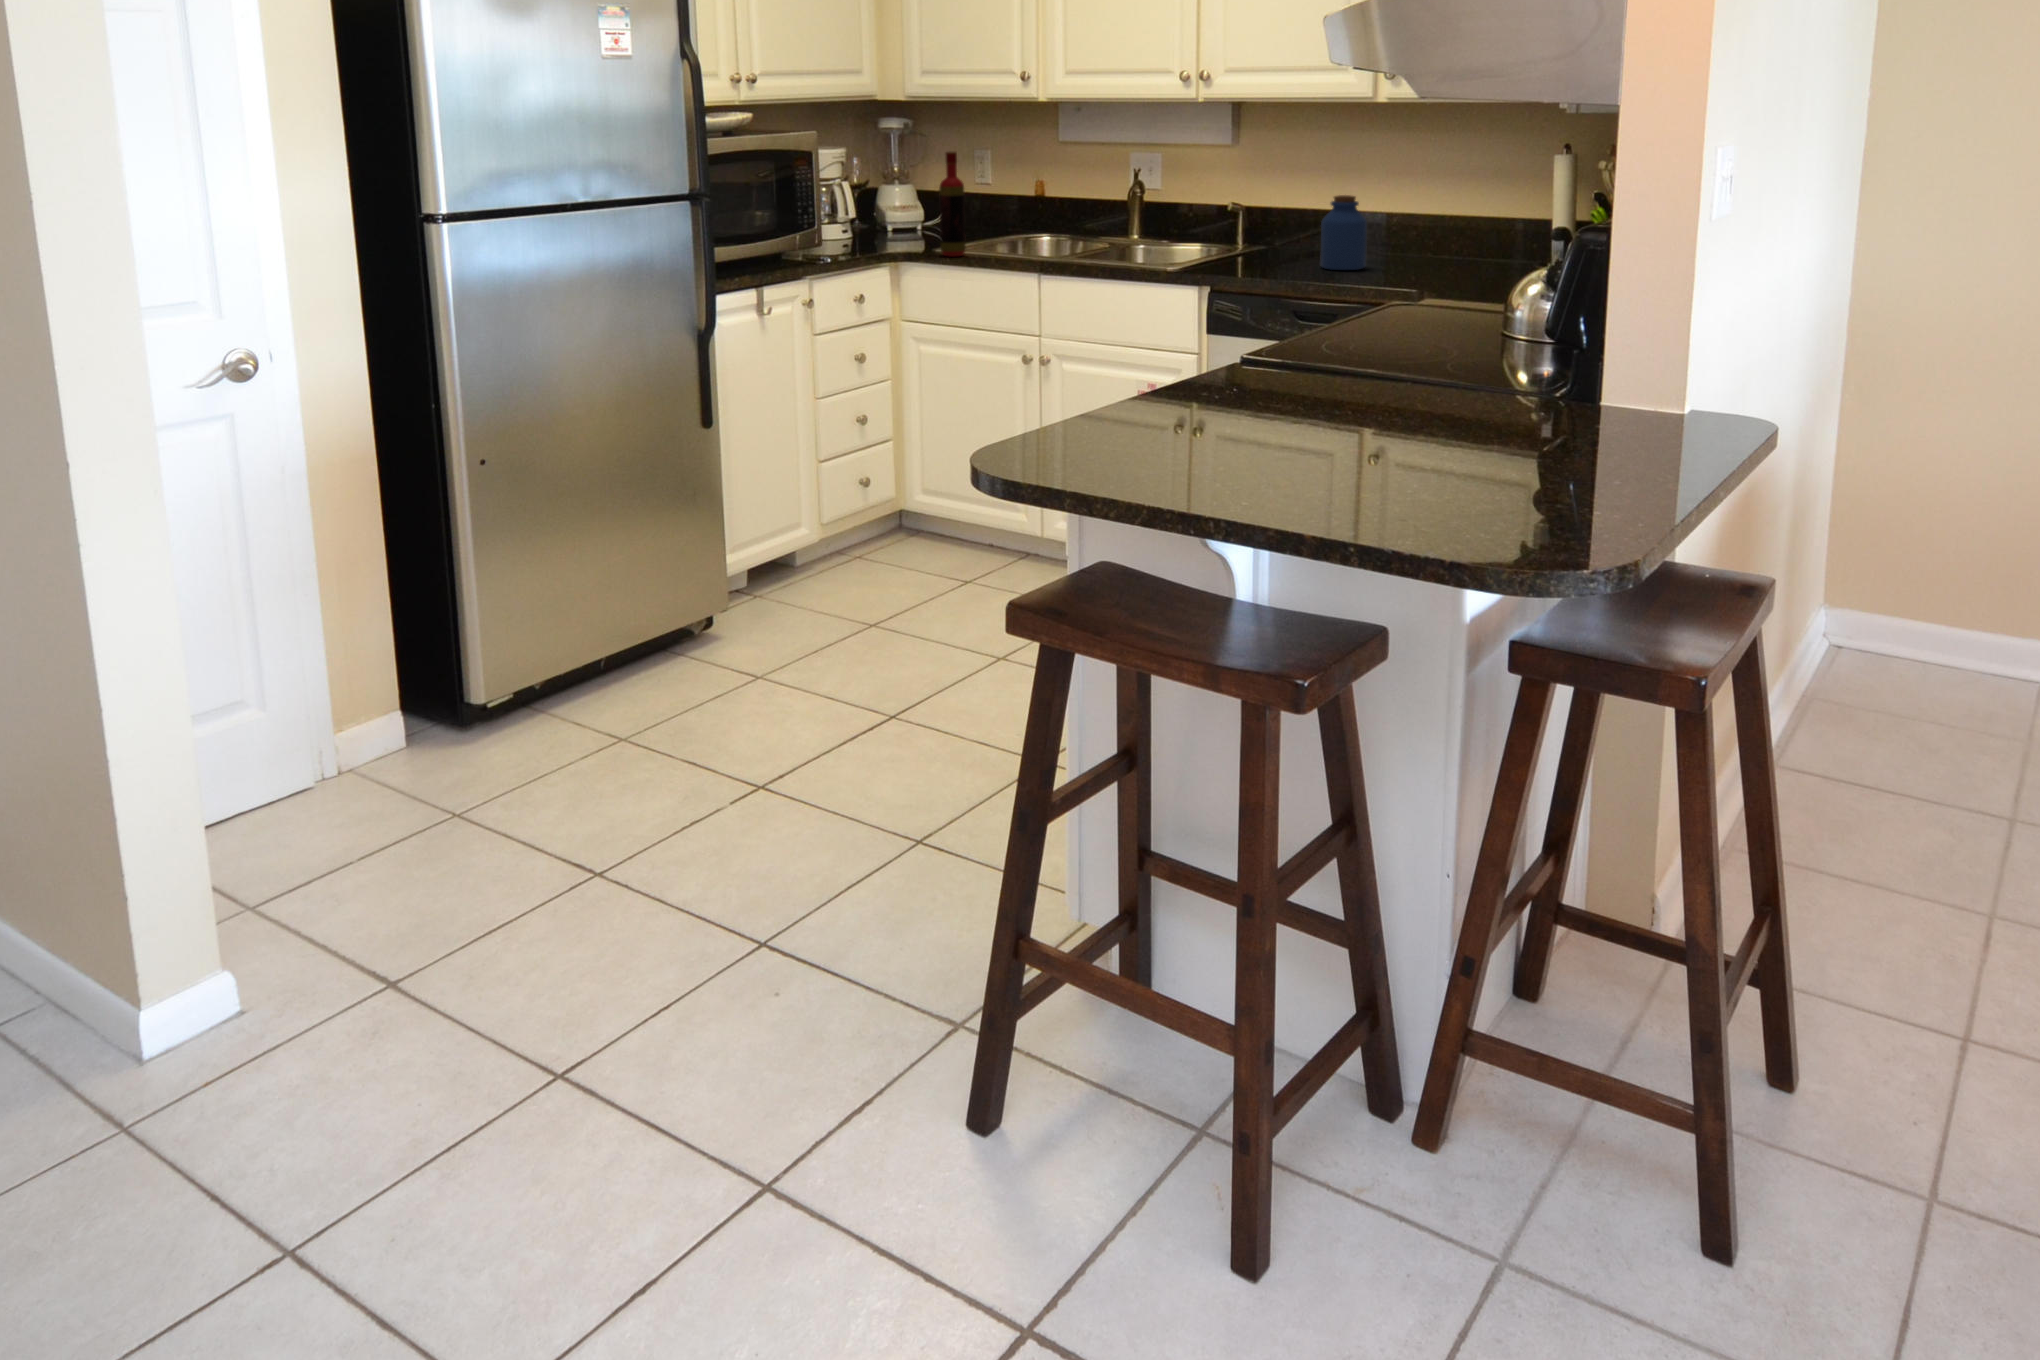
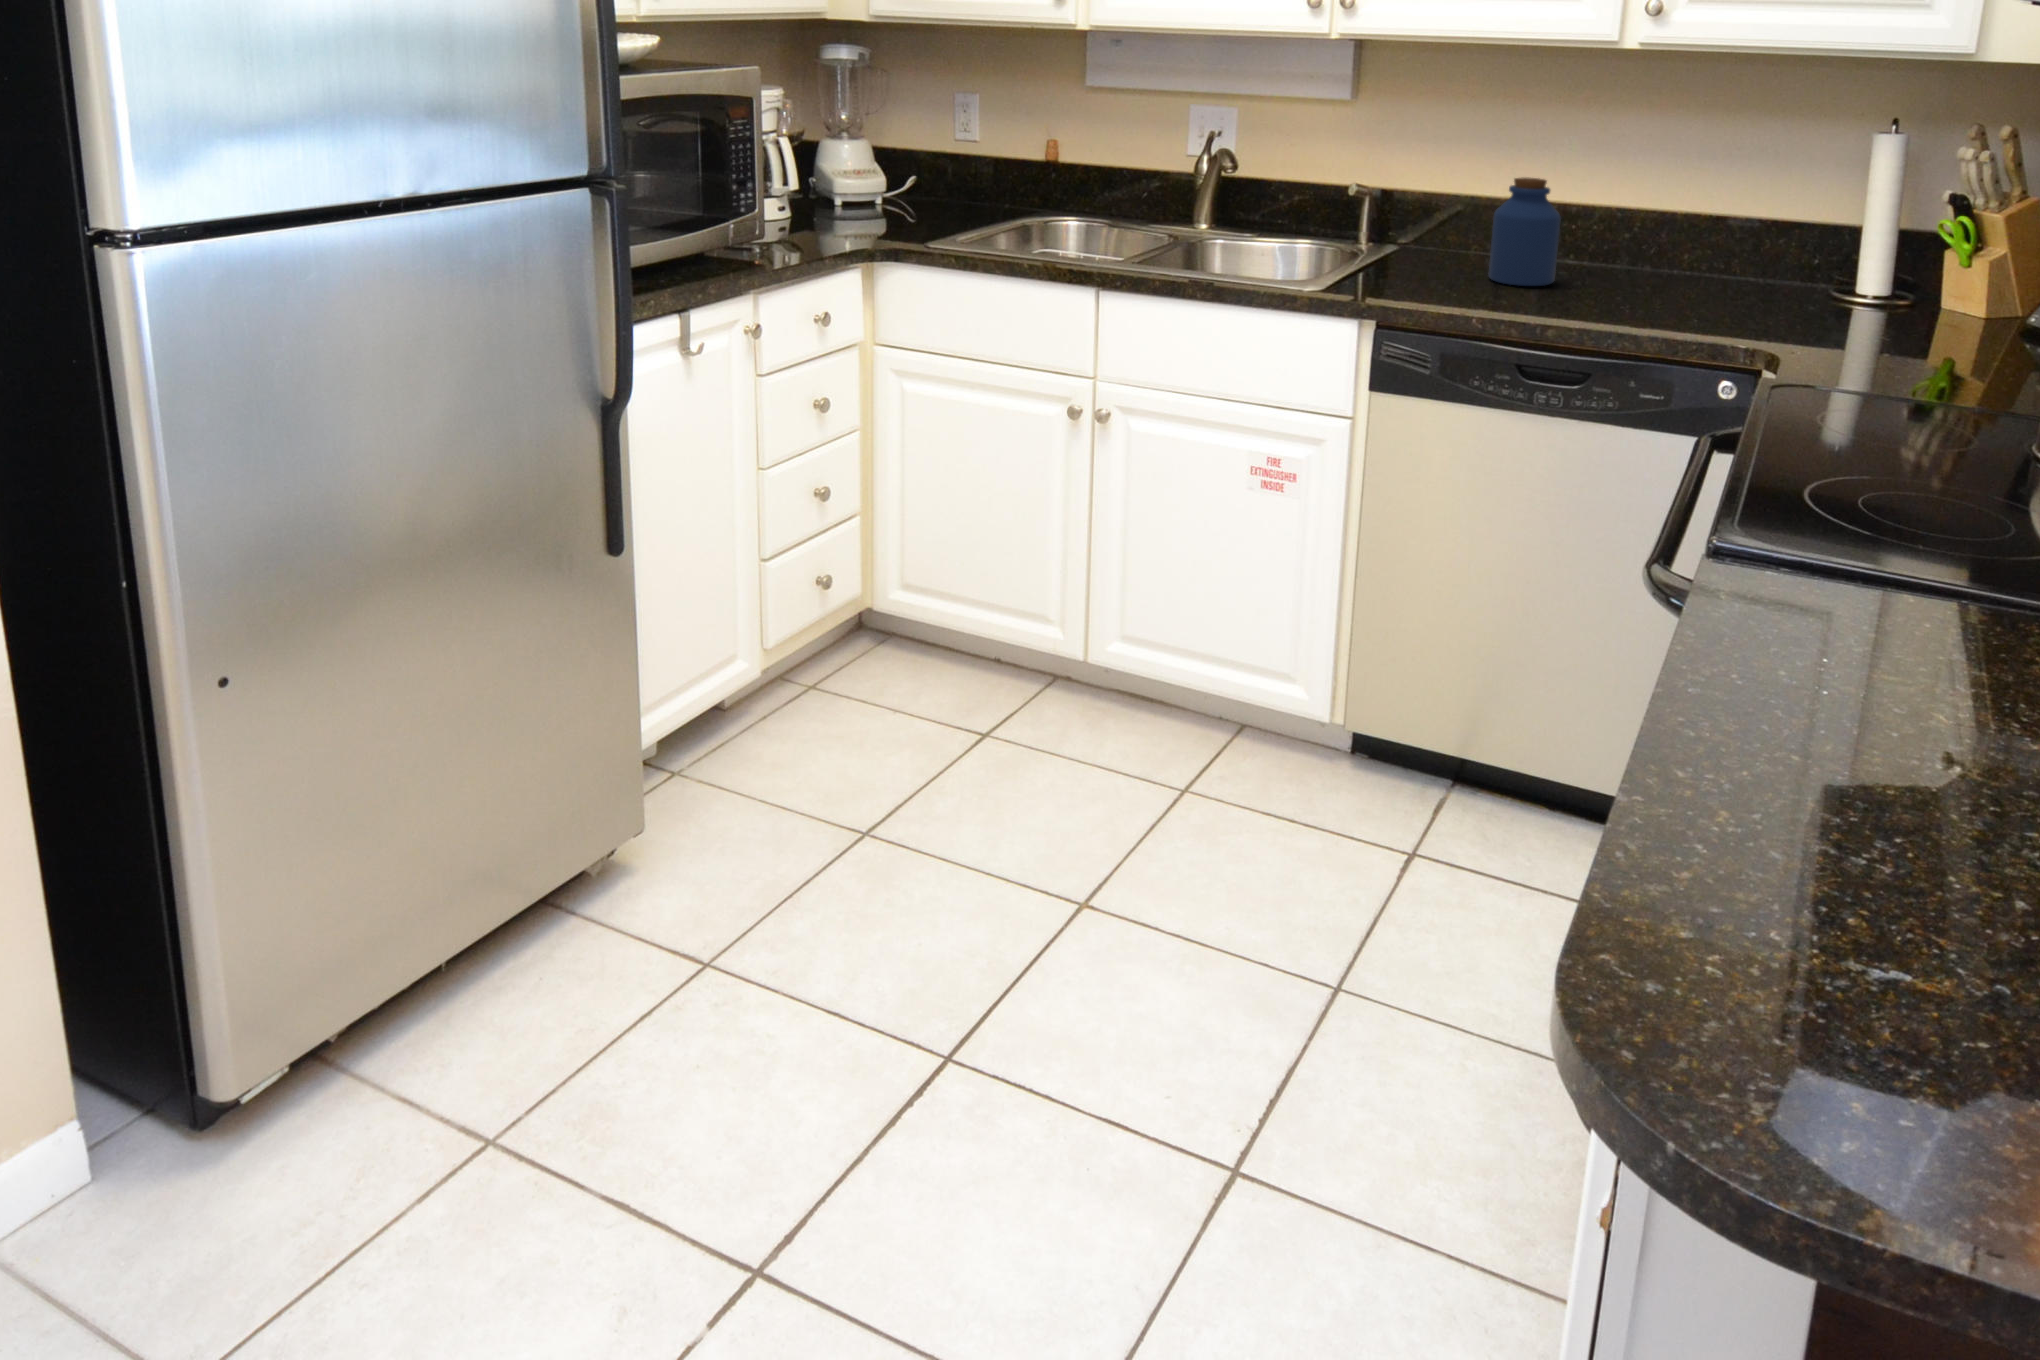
bottle: present [939,151,966,257] -> none [935,99,971,253]

